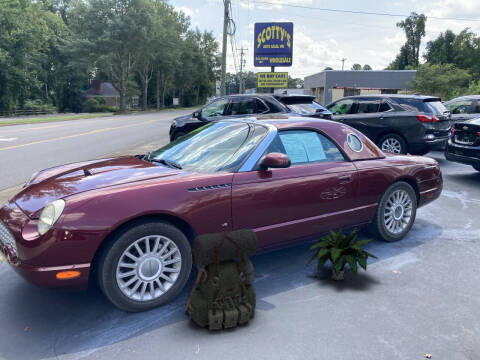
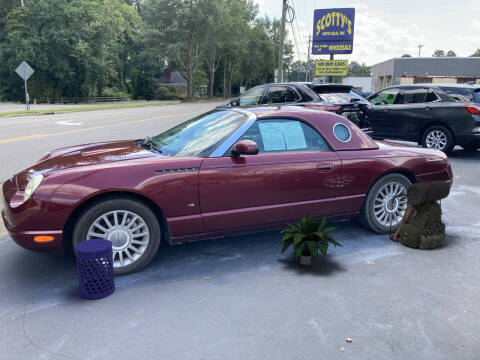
backpack: present [185,229,258,330] -> present [389,181,450,249]
waste bin: none [110,270,154,342] -> present [75,239,115,299]

